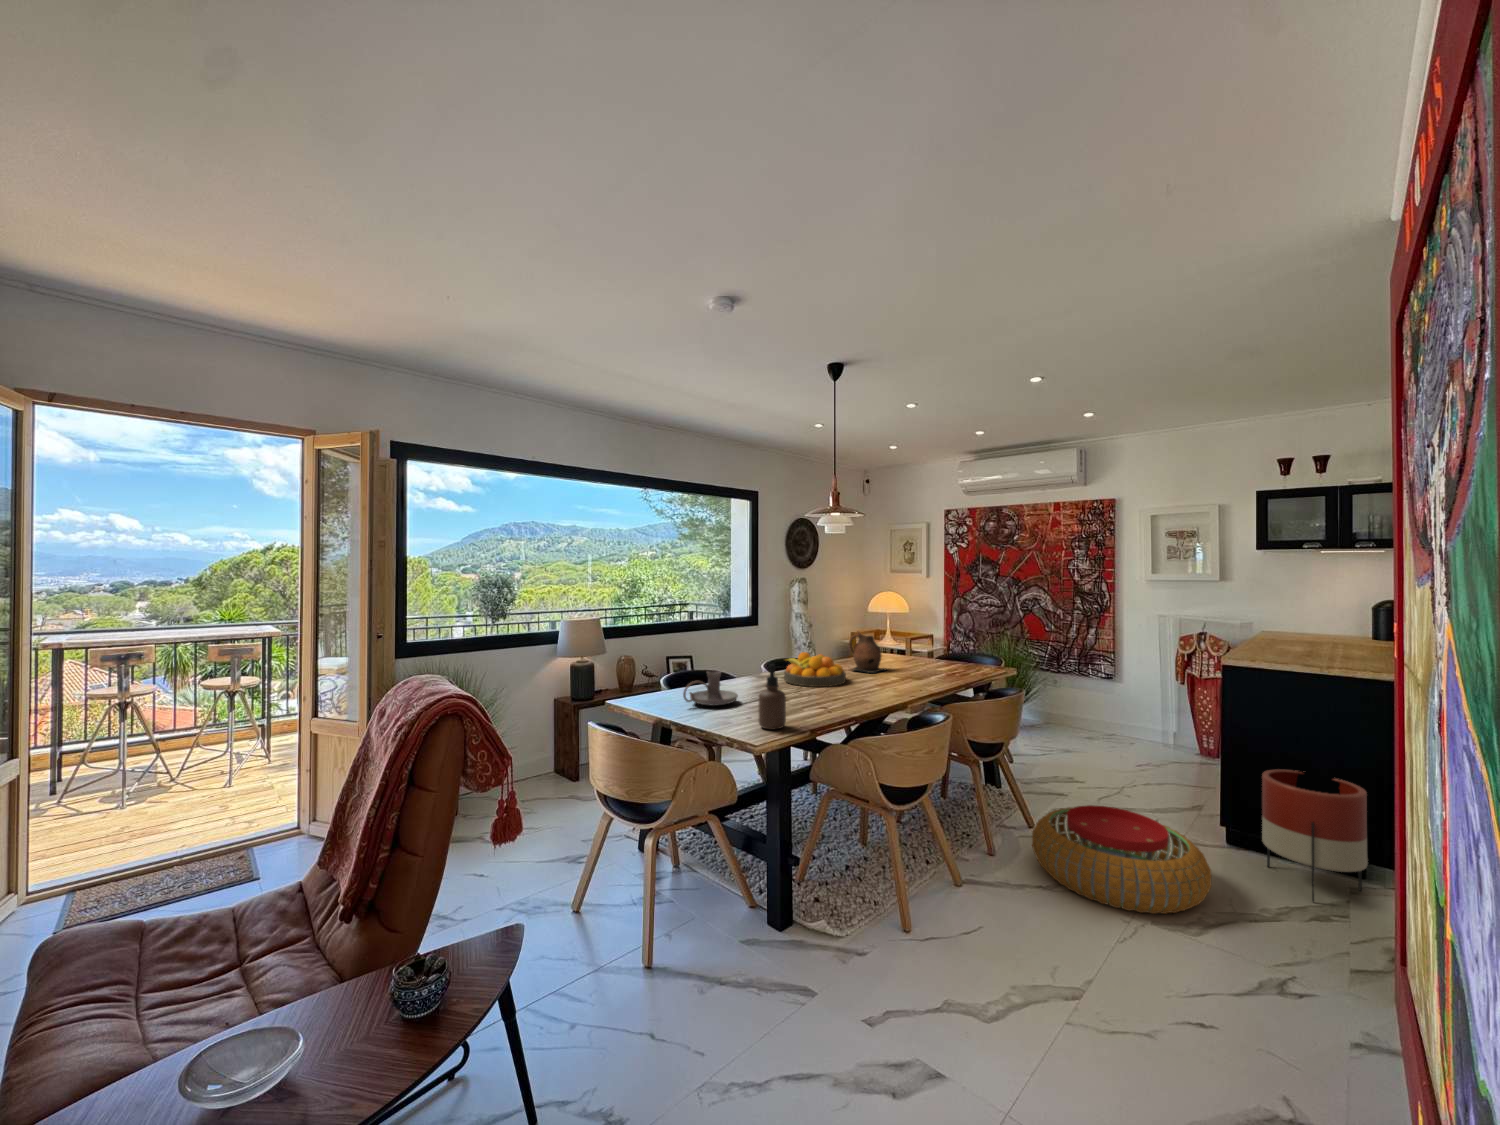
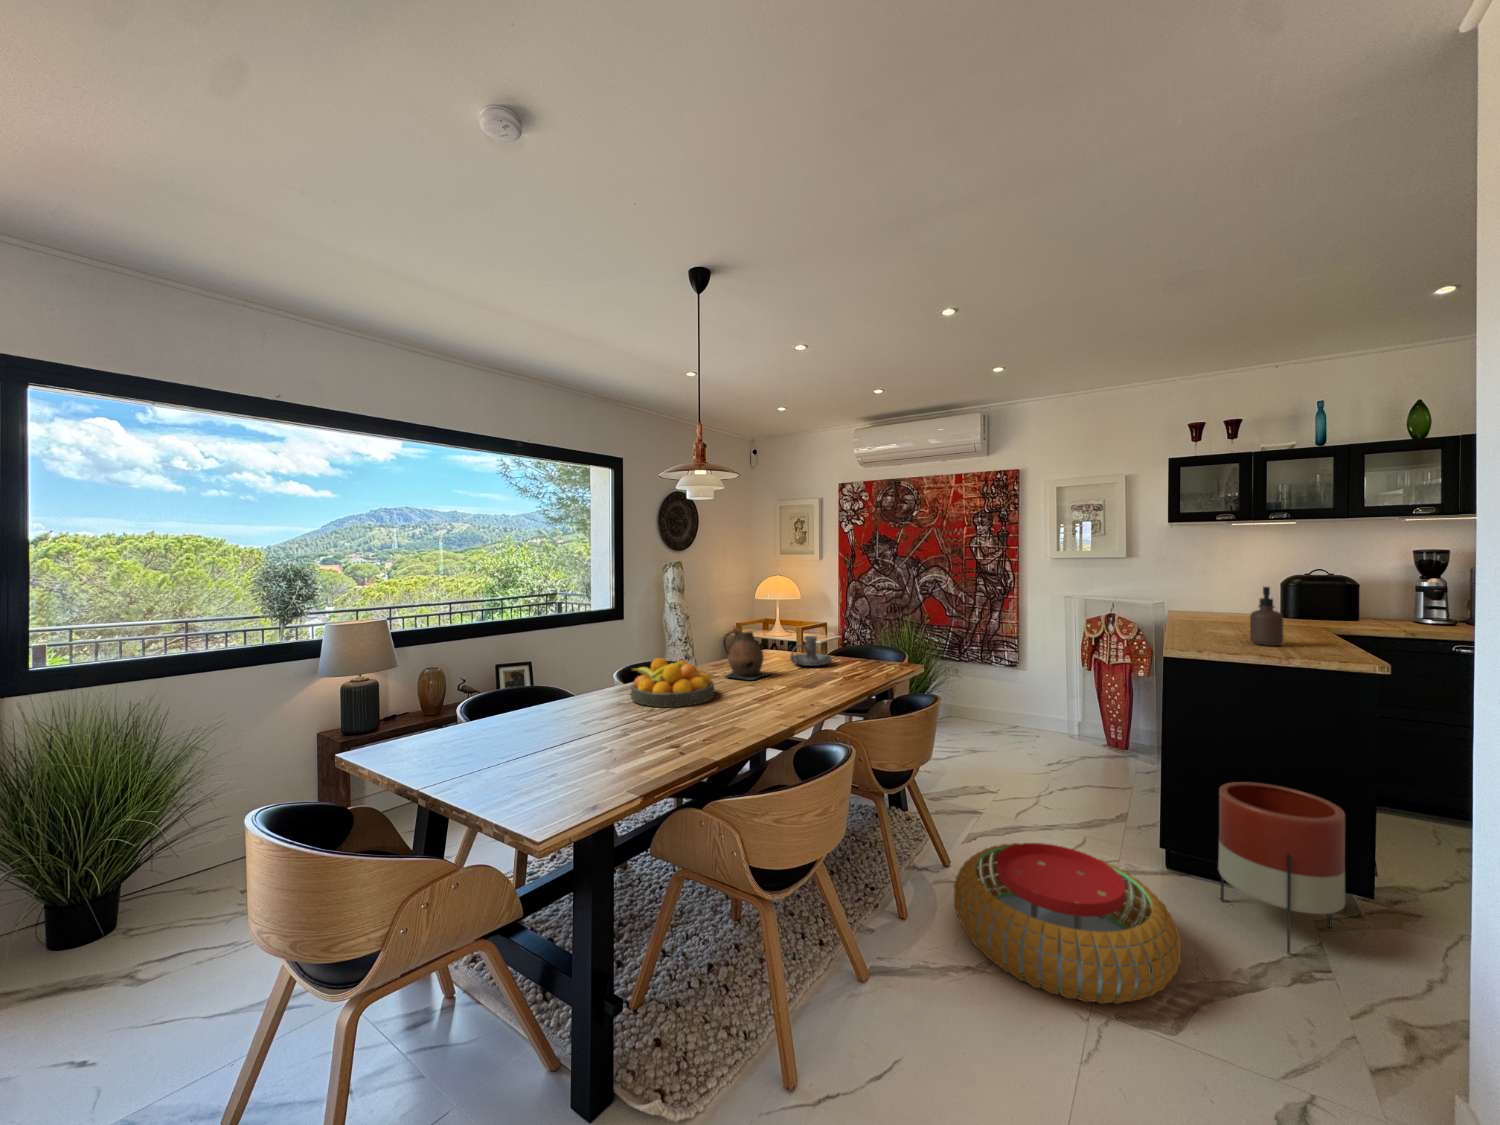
soap dispenser: present [759,664,786,730] -> present [1250,587,1283,646]
candle holder: present [683,671,738,706] -> present [790,636,832,666]

